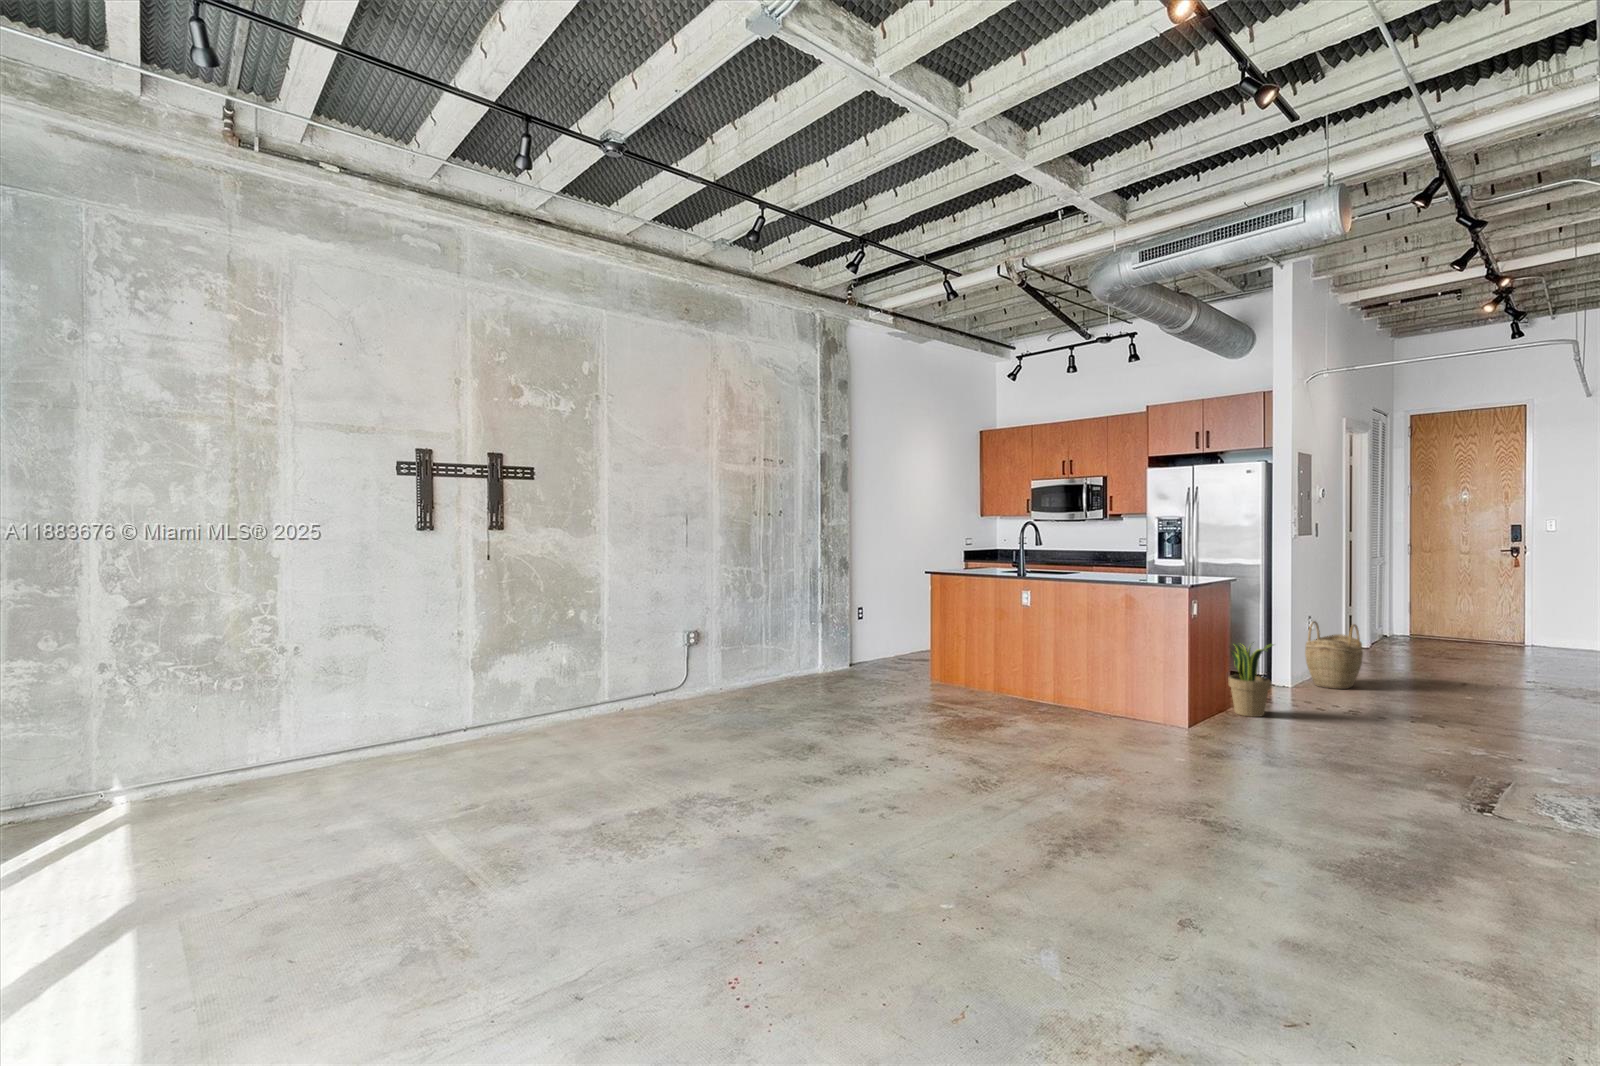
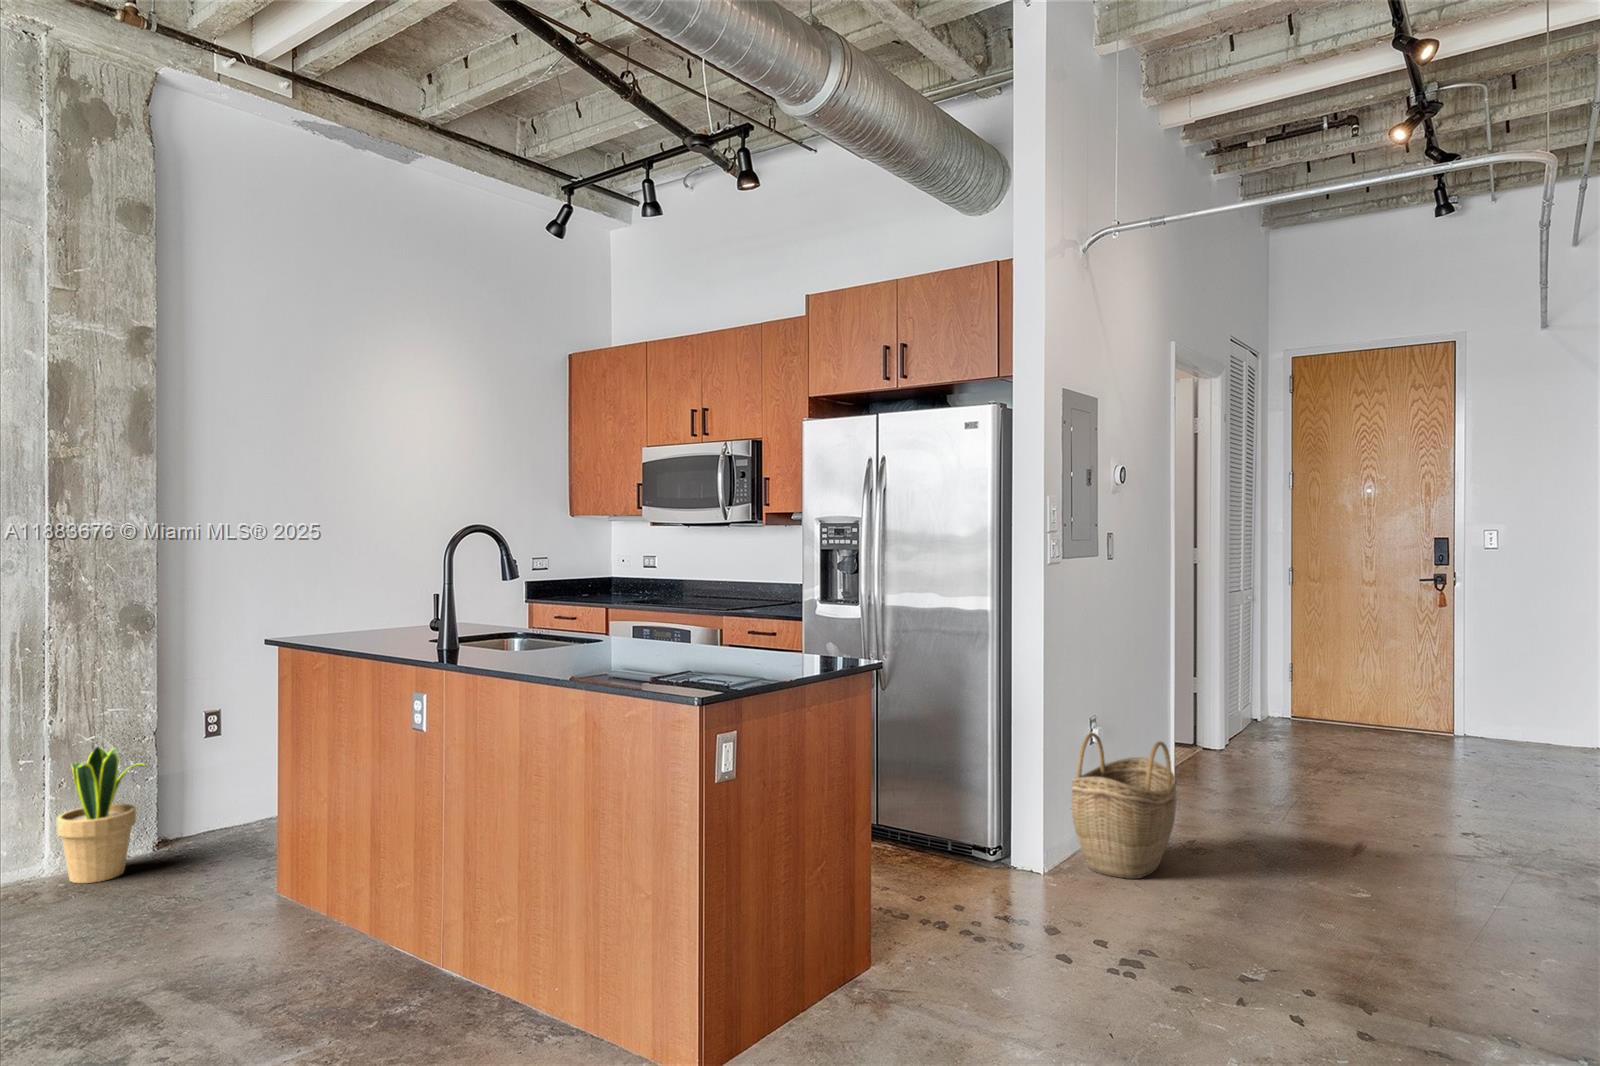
potted plant: present [1229,643,1273,717] -> present [57,746,146,883]

